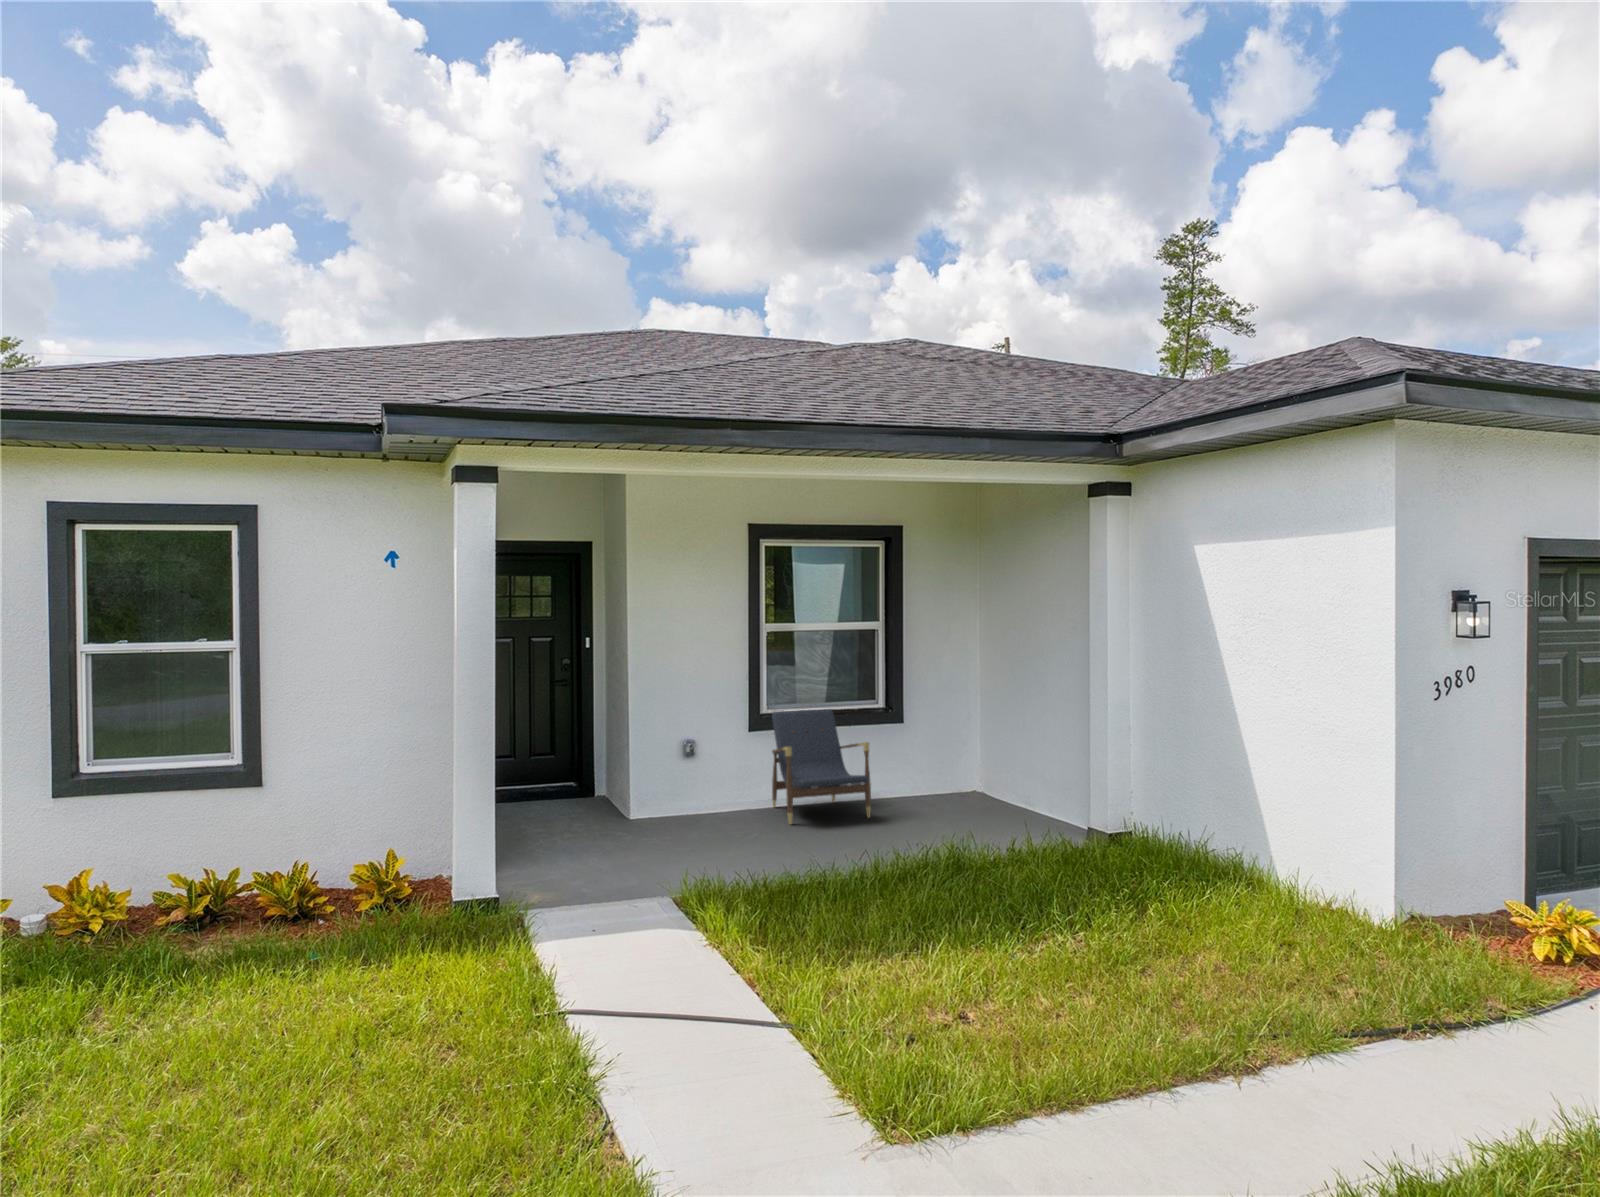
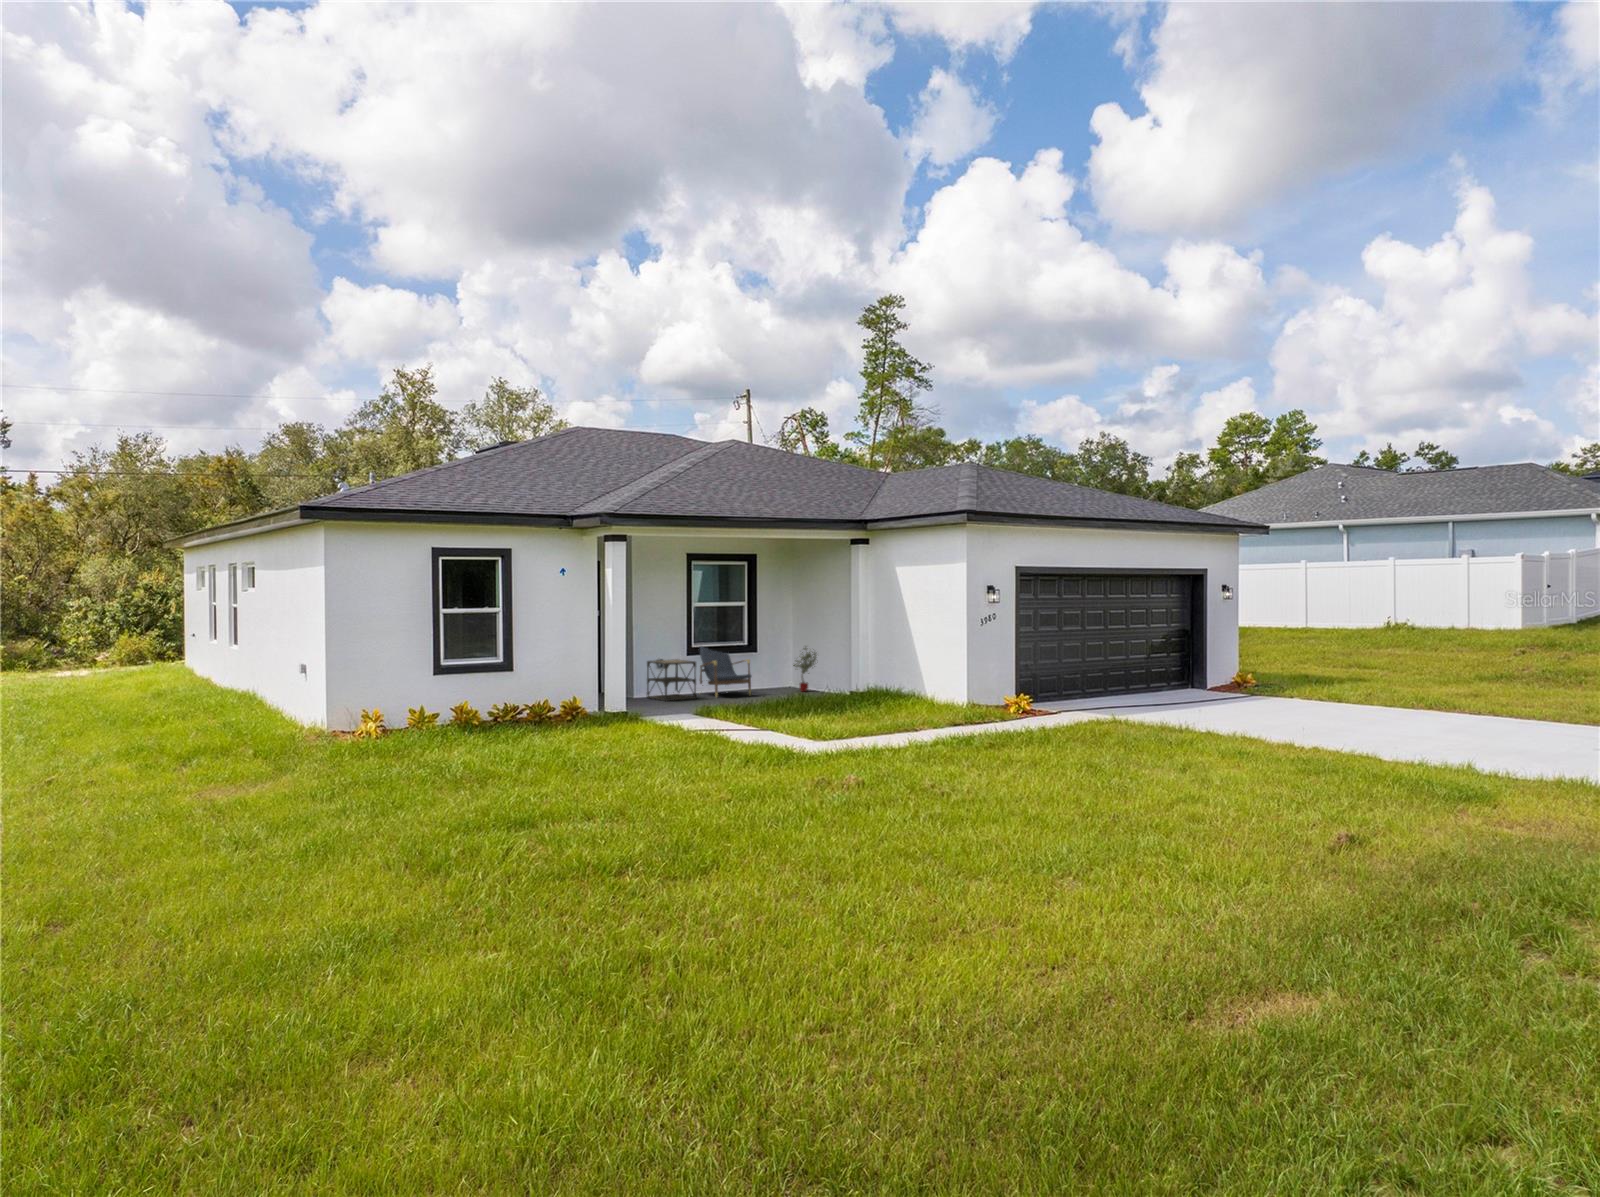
potted tree: none [972,713,1028,808] -> present [793,647,817,692]
side table: none [655,738,745,833] -> present [647,659,696,701]

